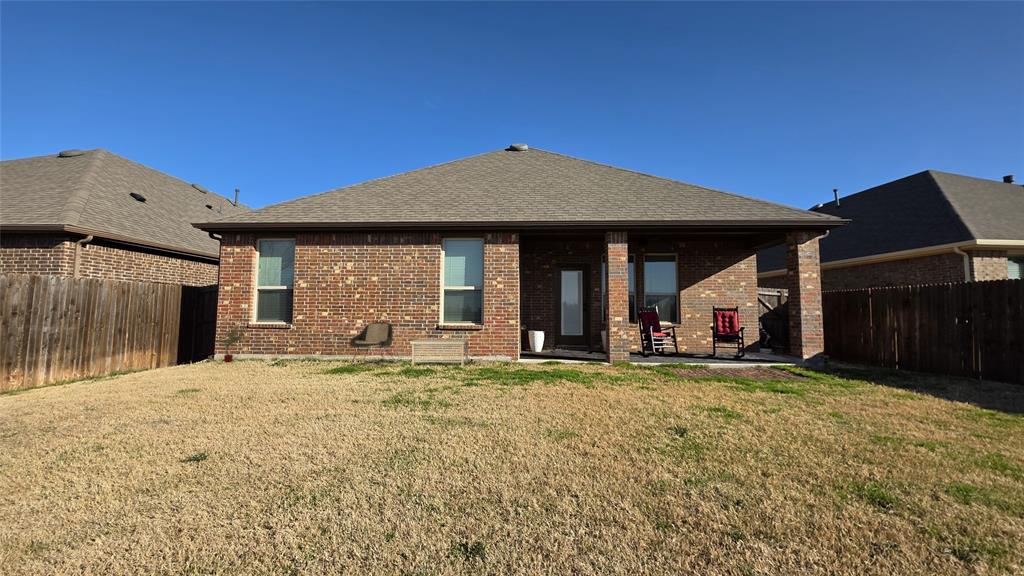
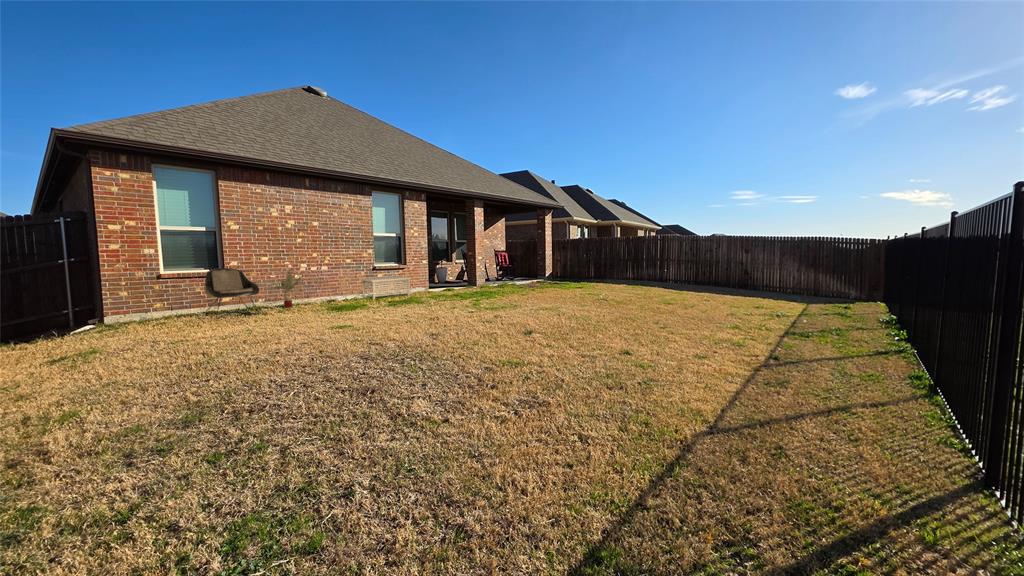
lounge chair: present [350,322,394,366] -> present [205,268,259,319]
potted tree: present [215,325,244,362] -> present [271,270,303,308]

